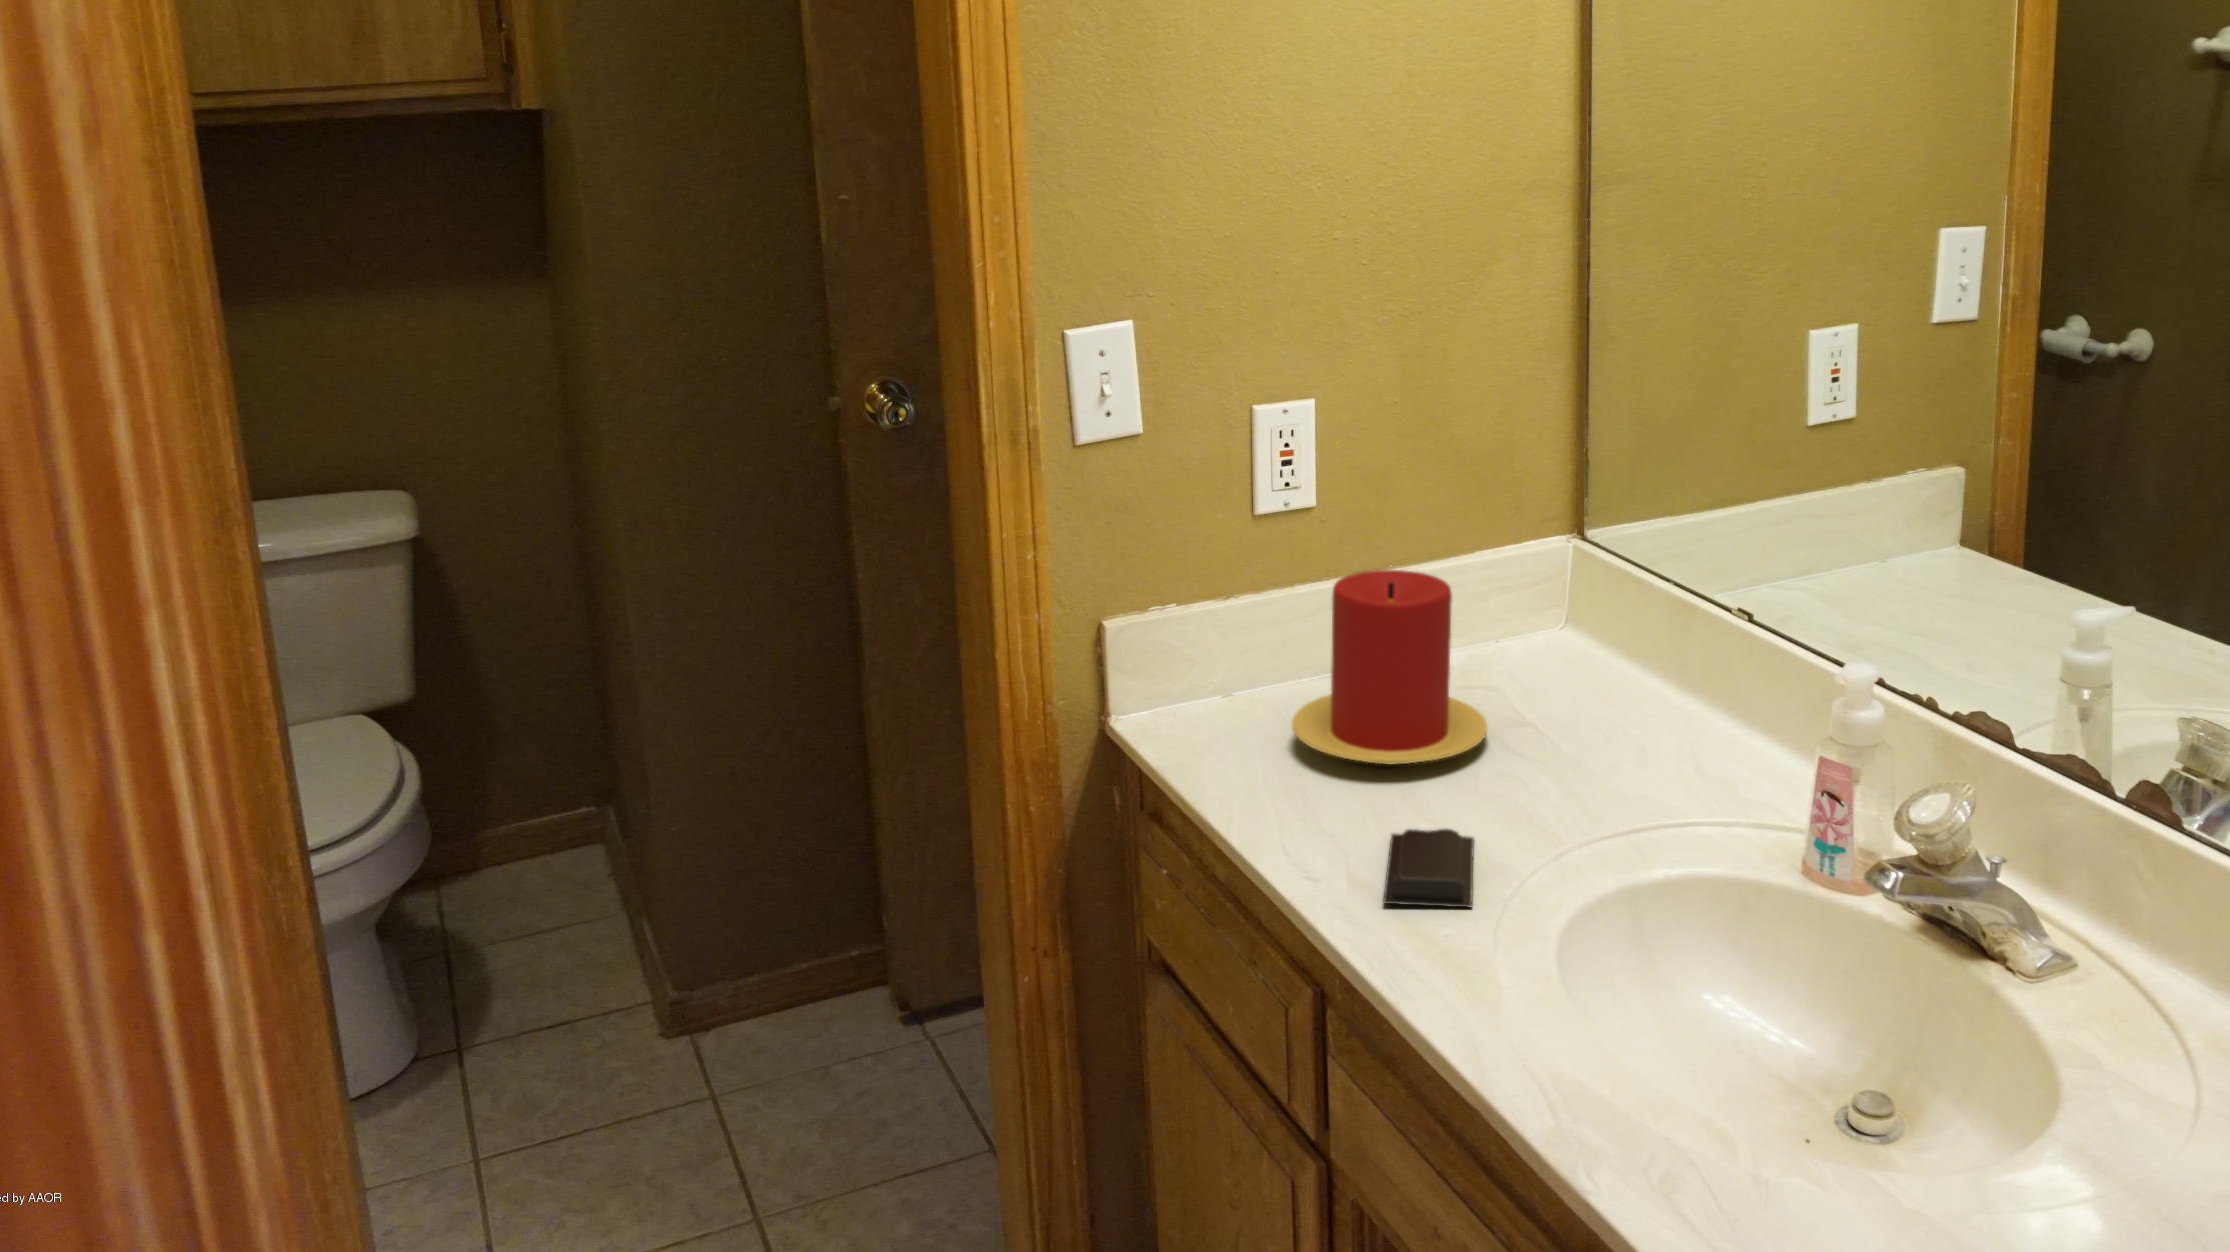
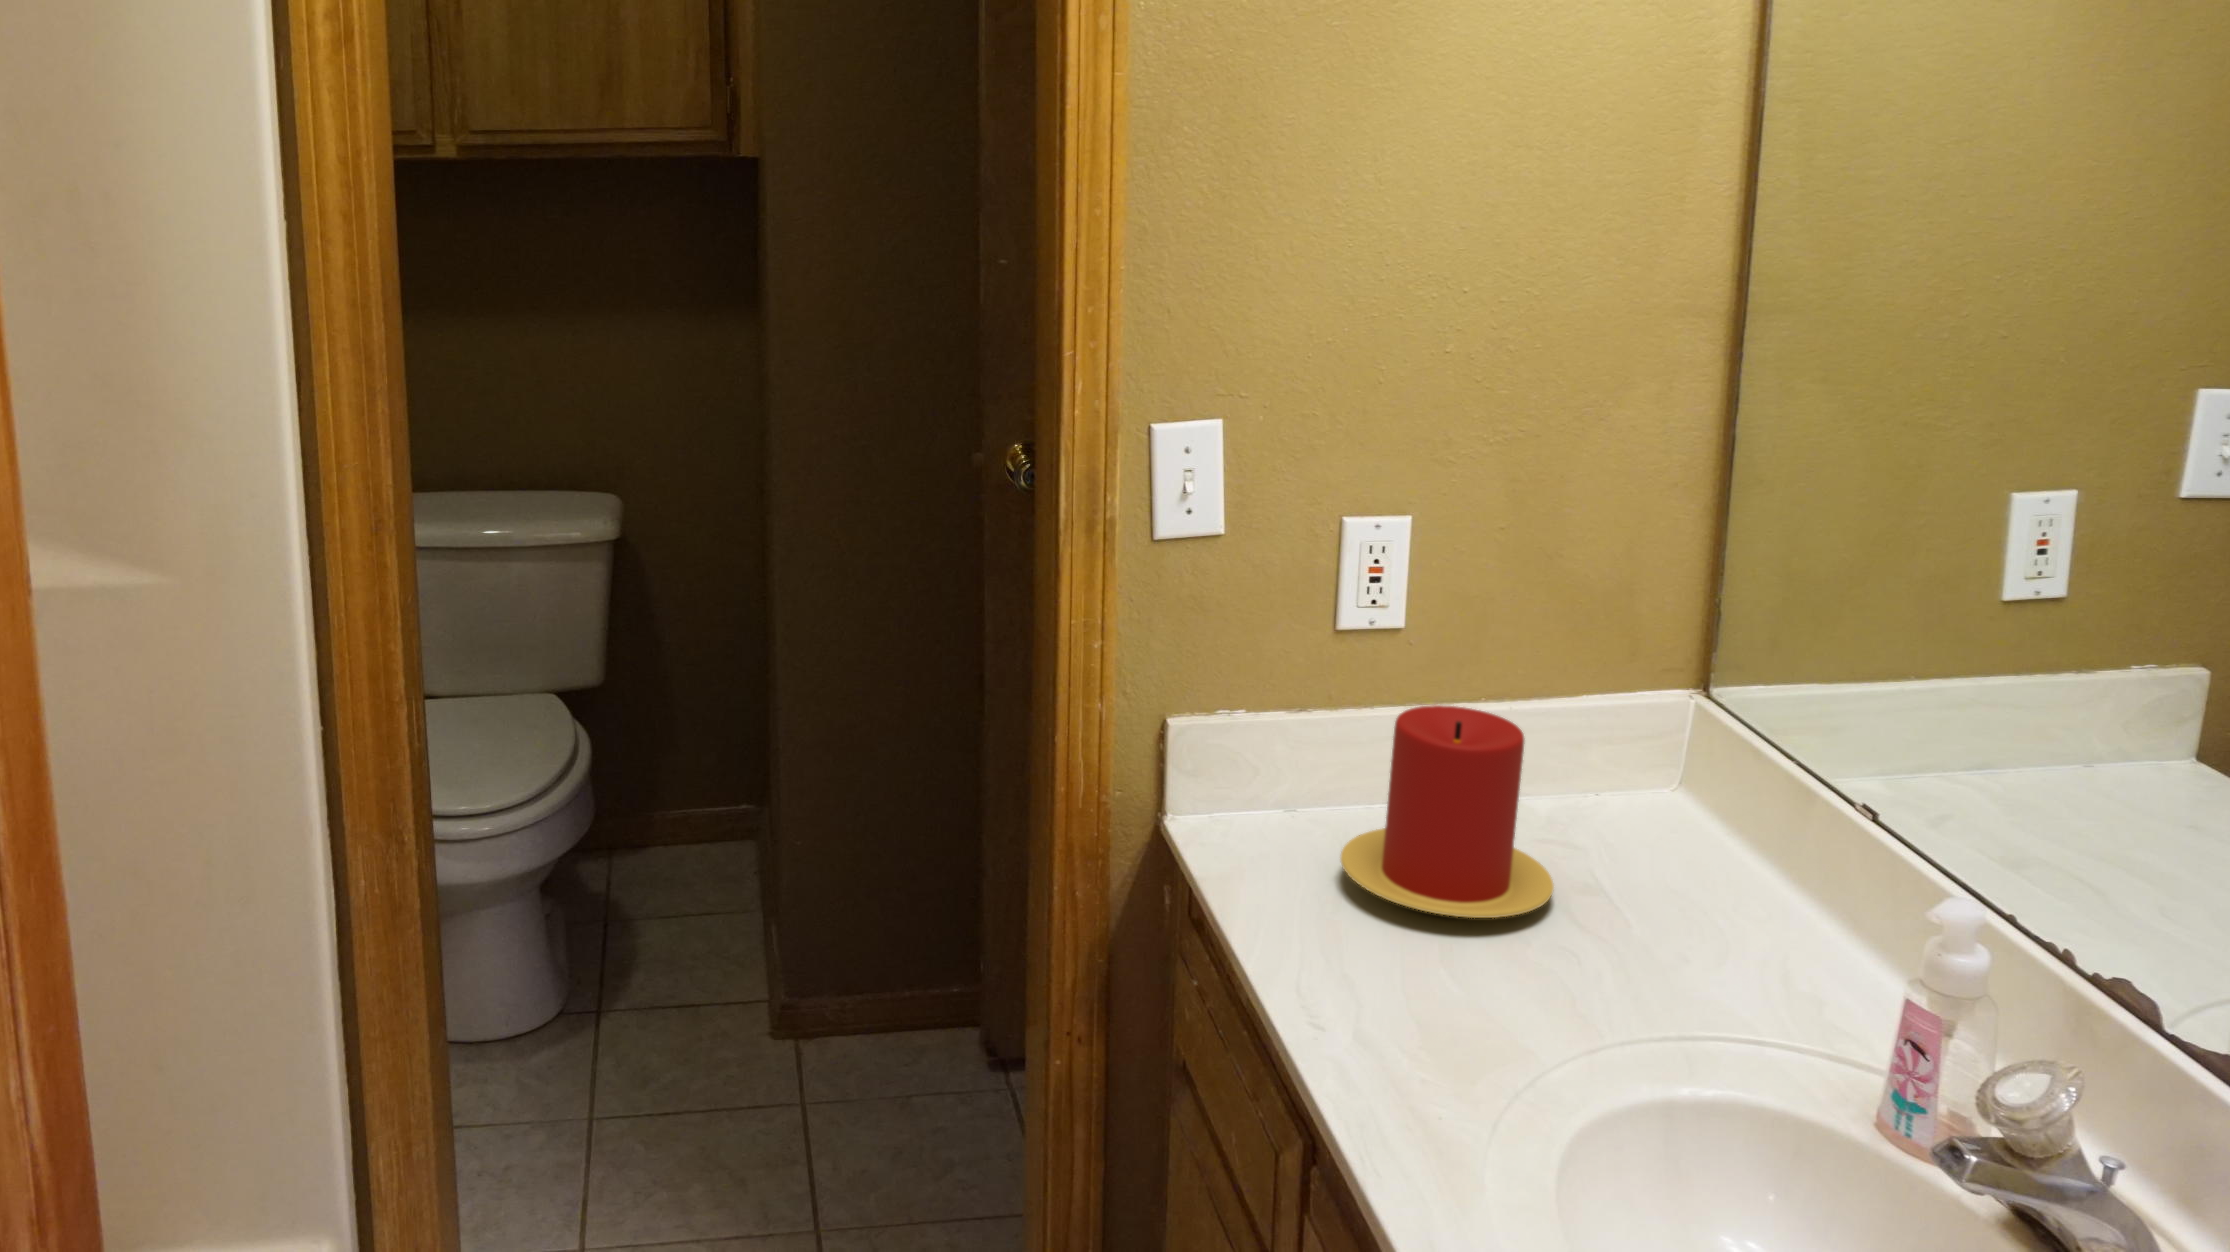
soap bar: present [1383,828,1474,907] -> none [1384,988,1504,1086]

